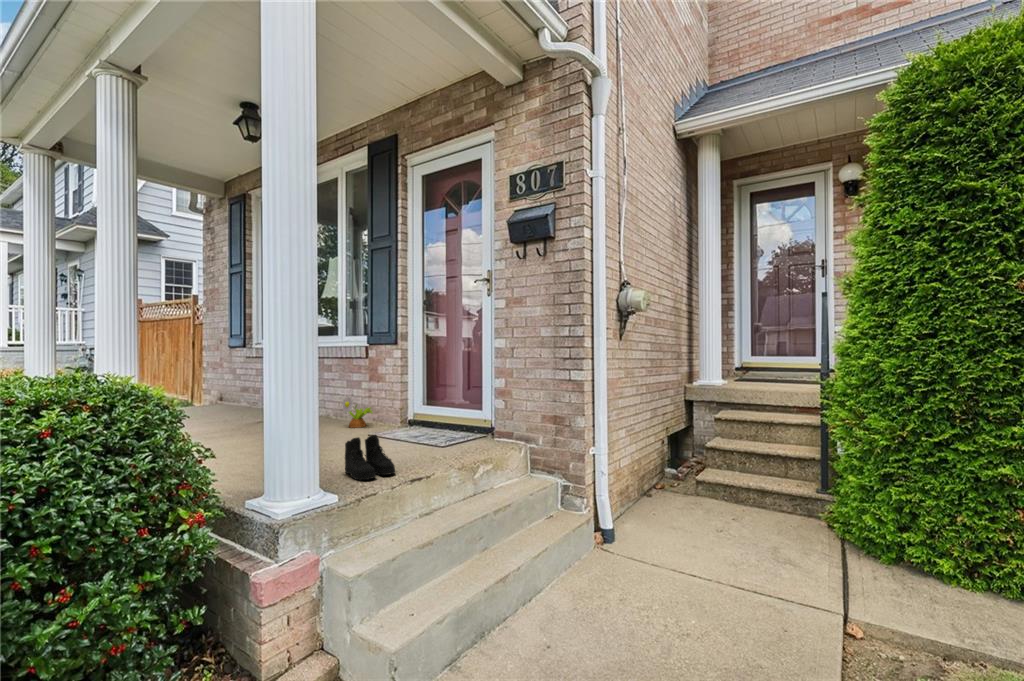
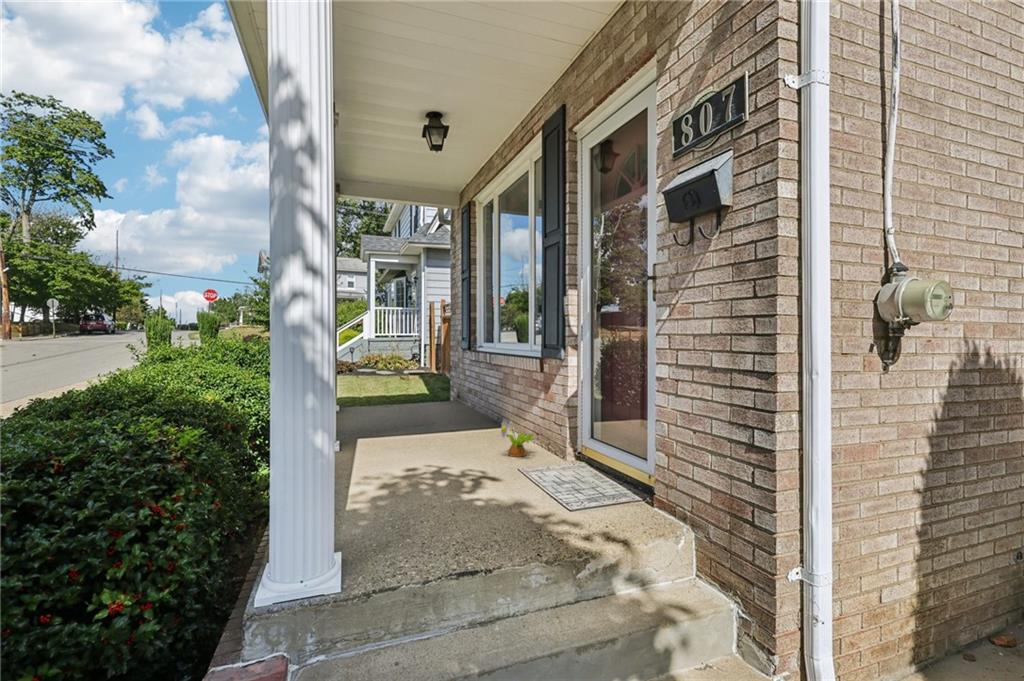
boots: present [345,435,395,480] -> none [403,494,455,557]

